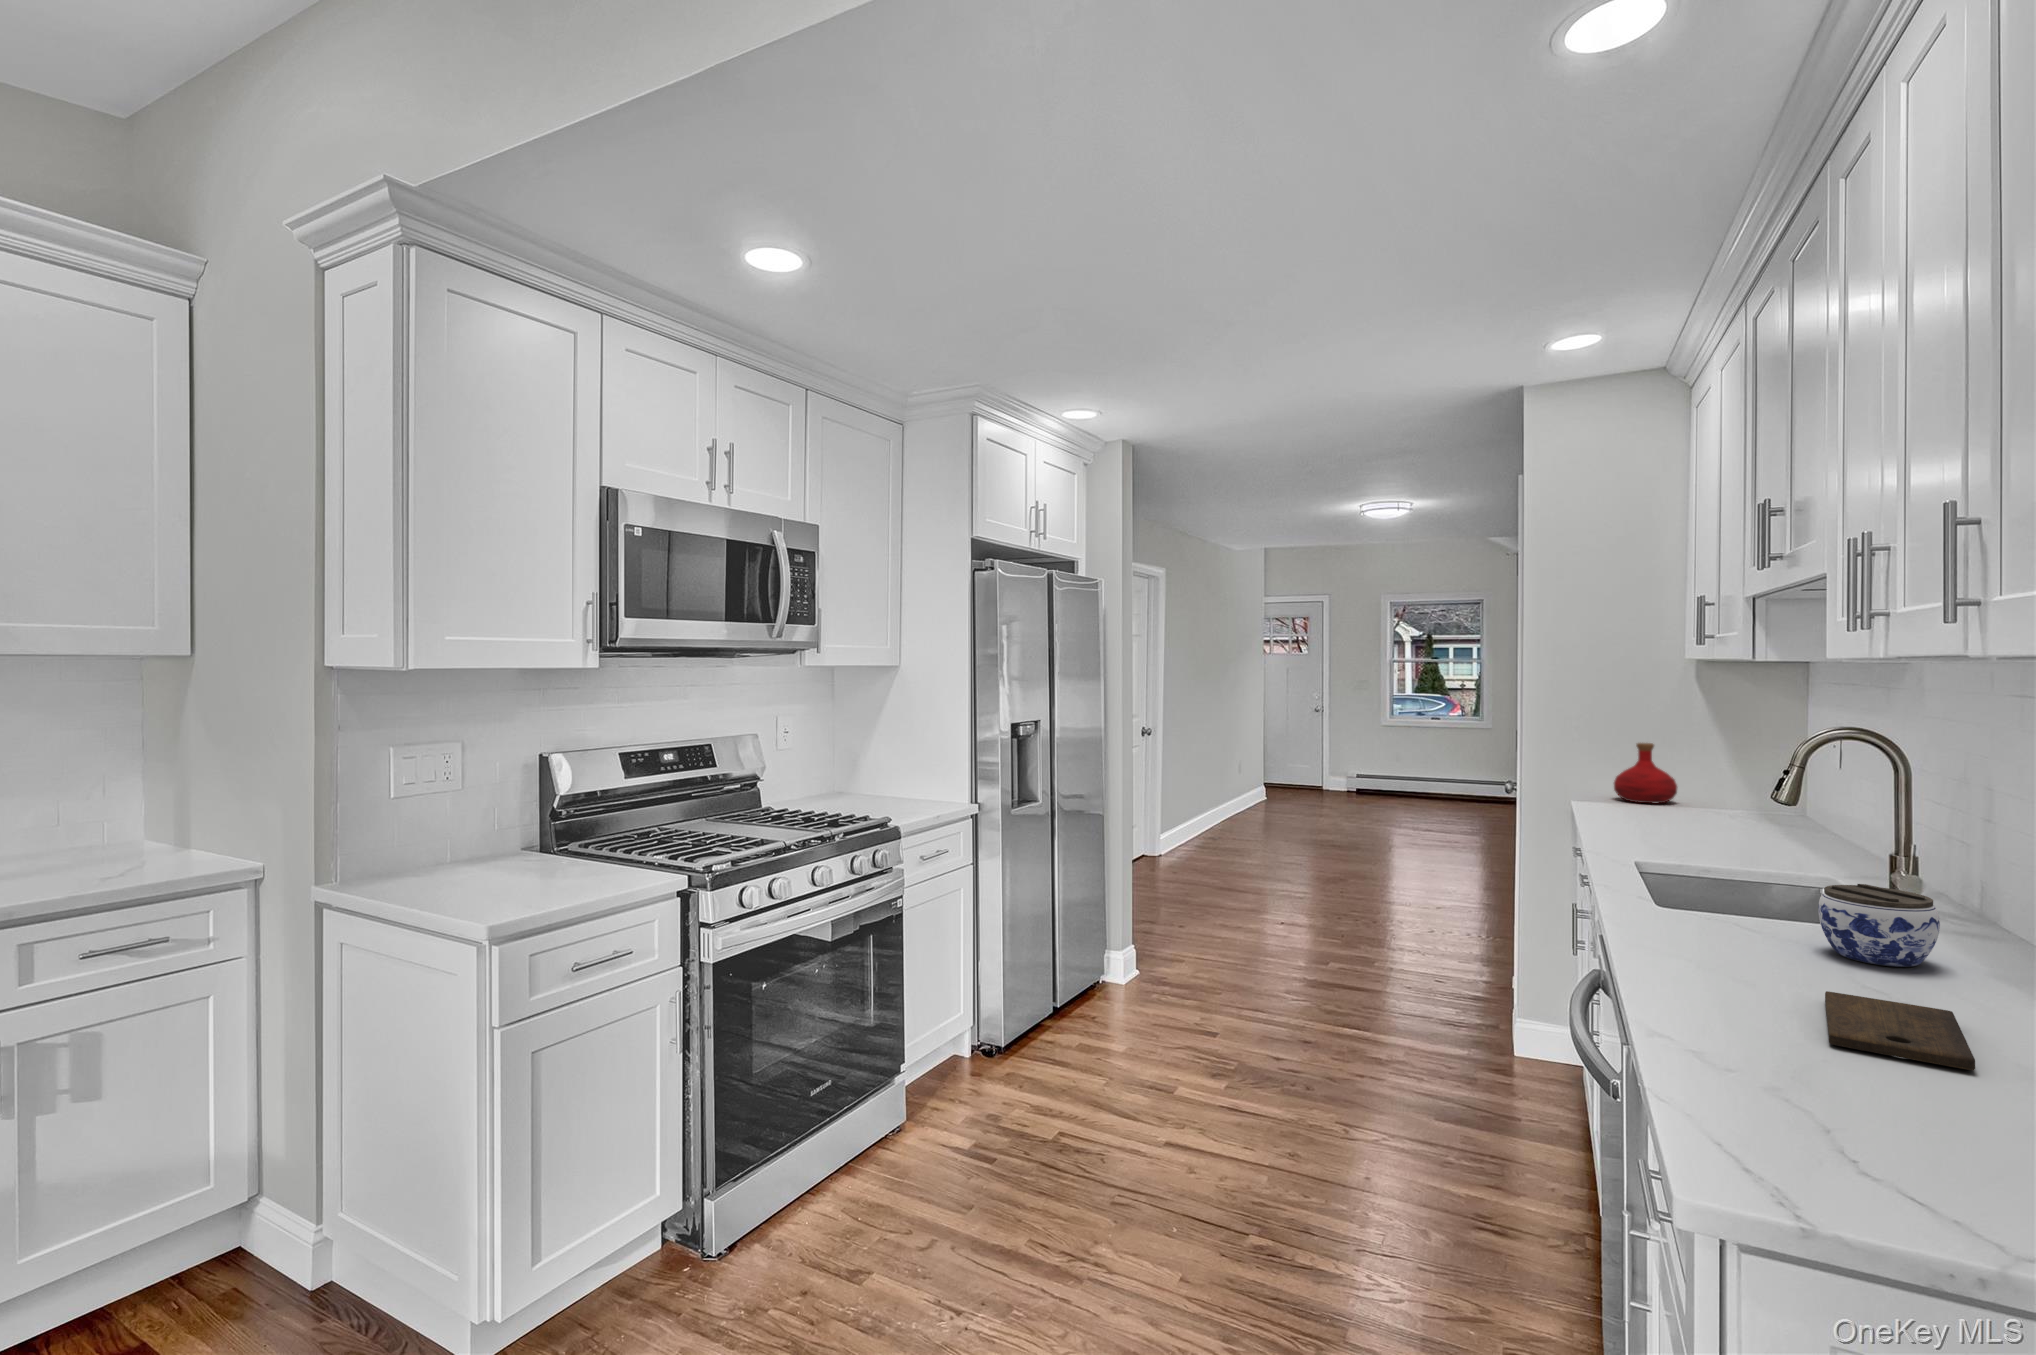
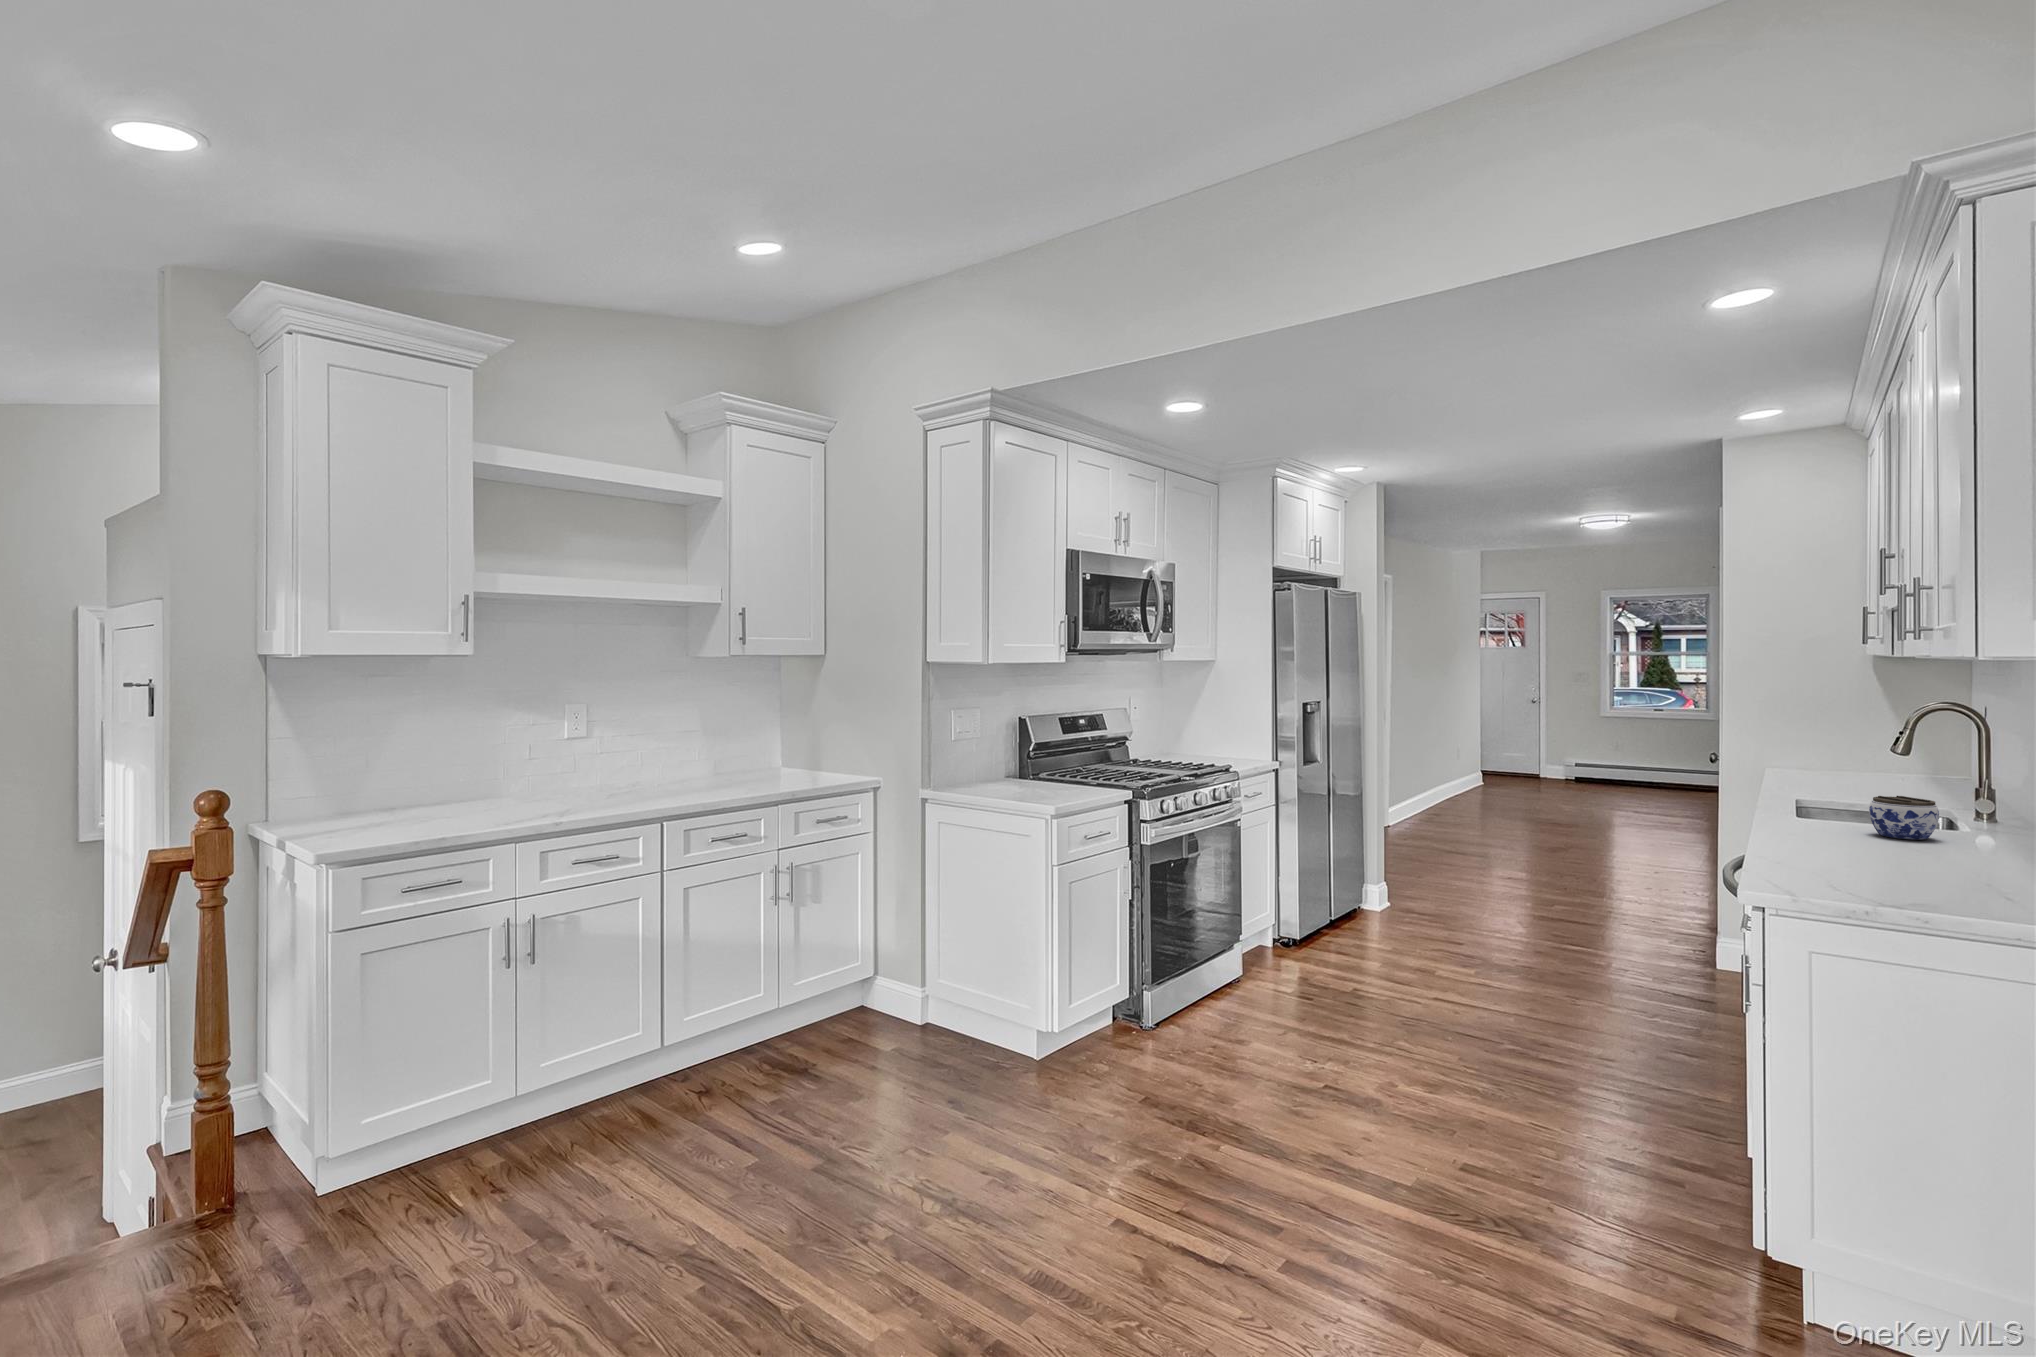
bottle: present [1614,743,1677,803] -> none [1796,724,1849,771]
cutting board: present [1825,991,1975,1070] -> none [1832,842,1914,865]

